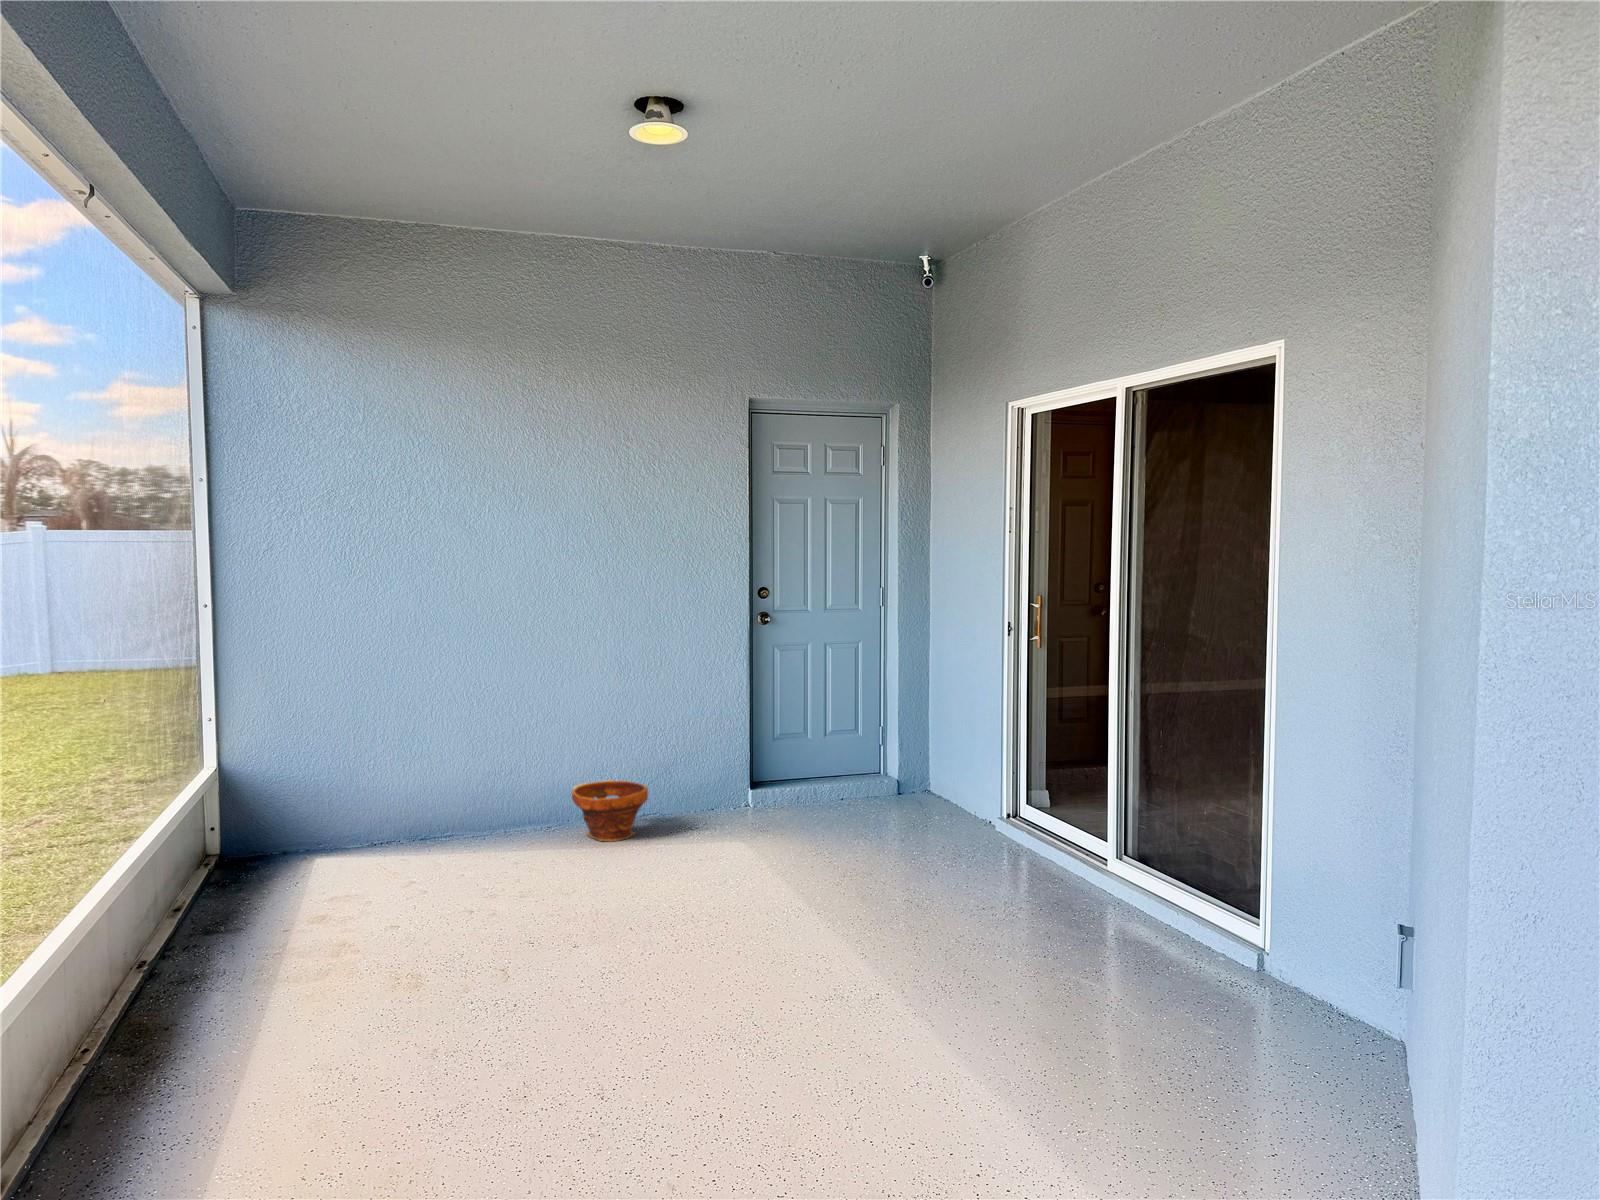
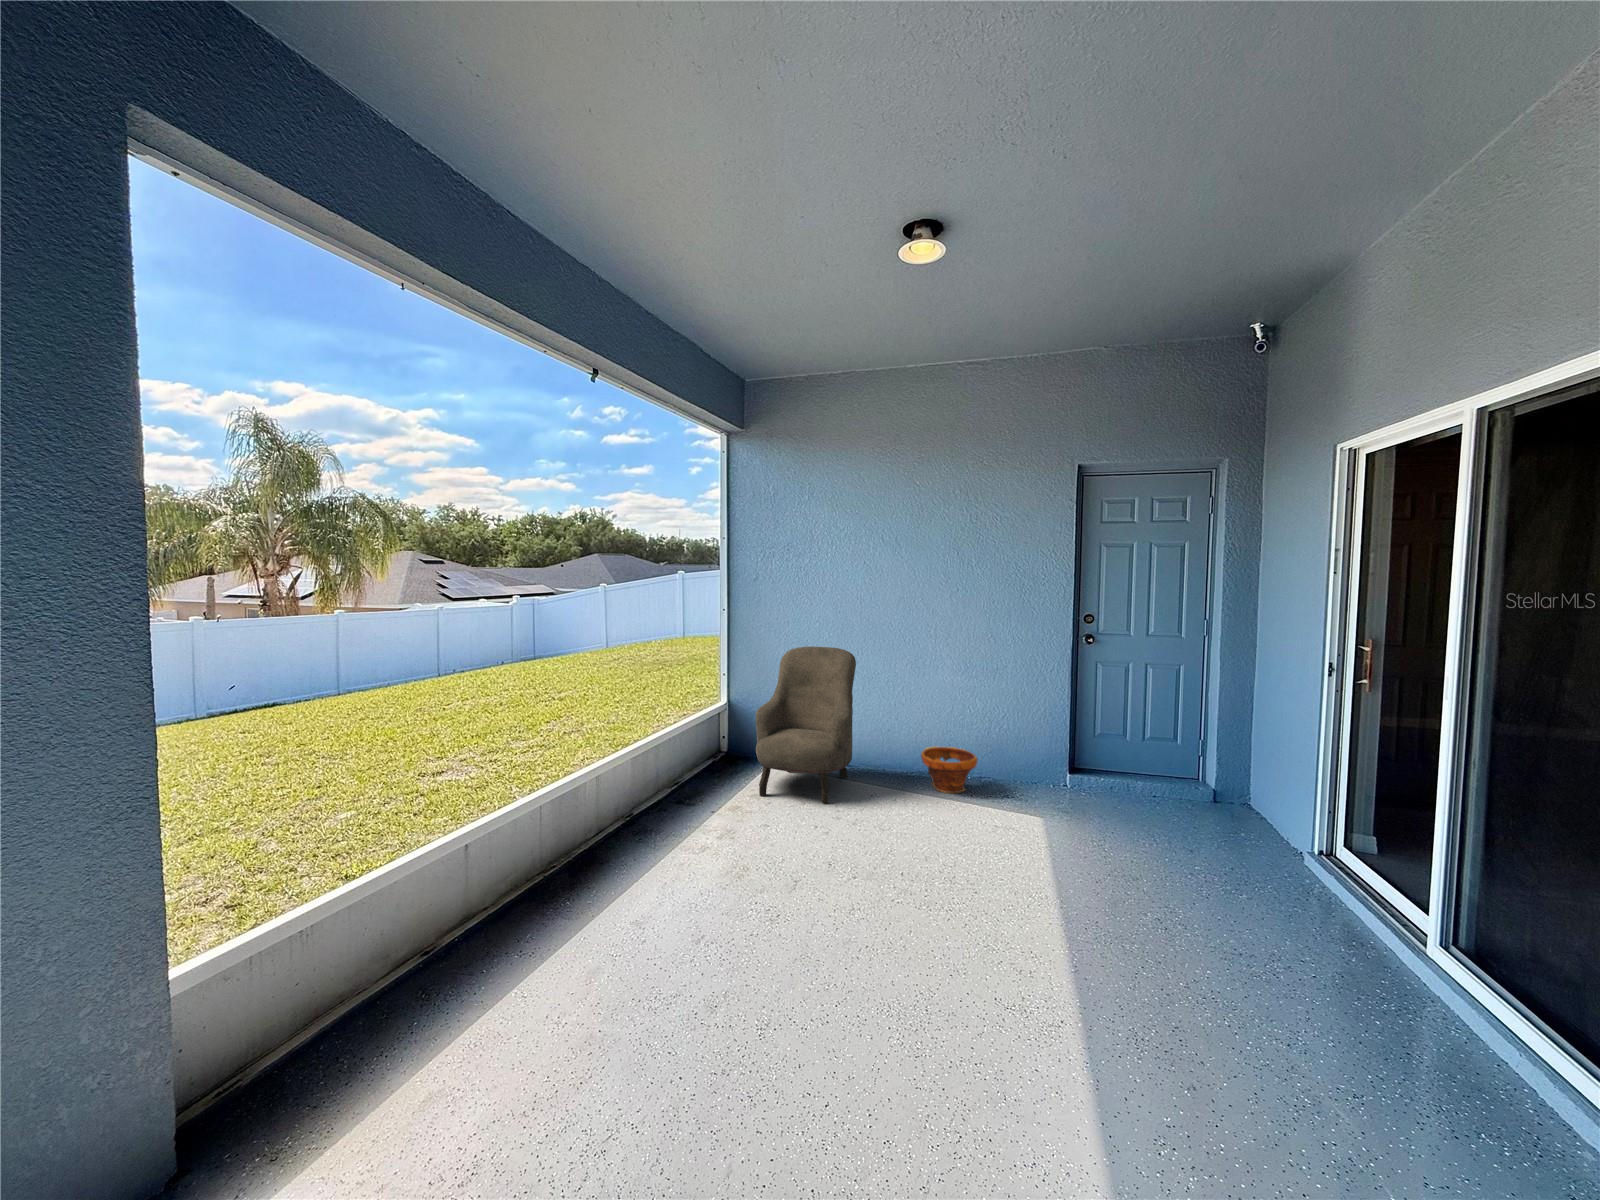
armchair: none [316,657,479,900] -> present [756,647,856,804]

